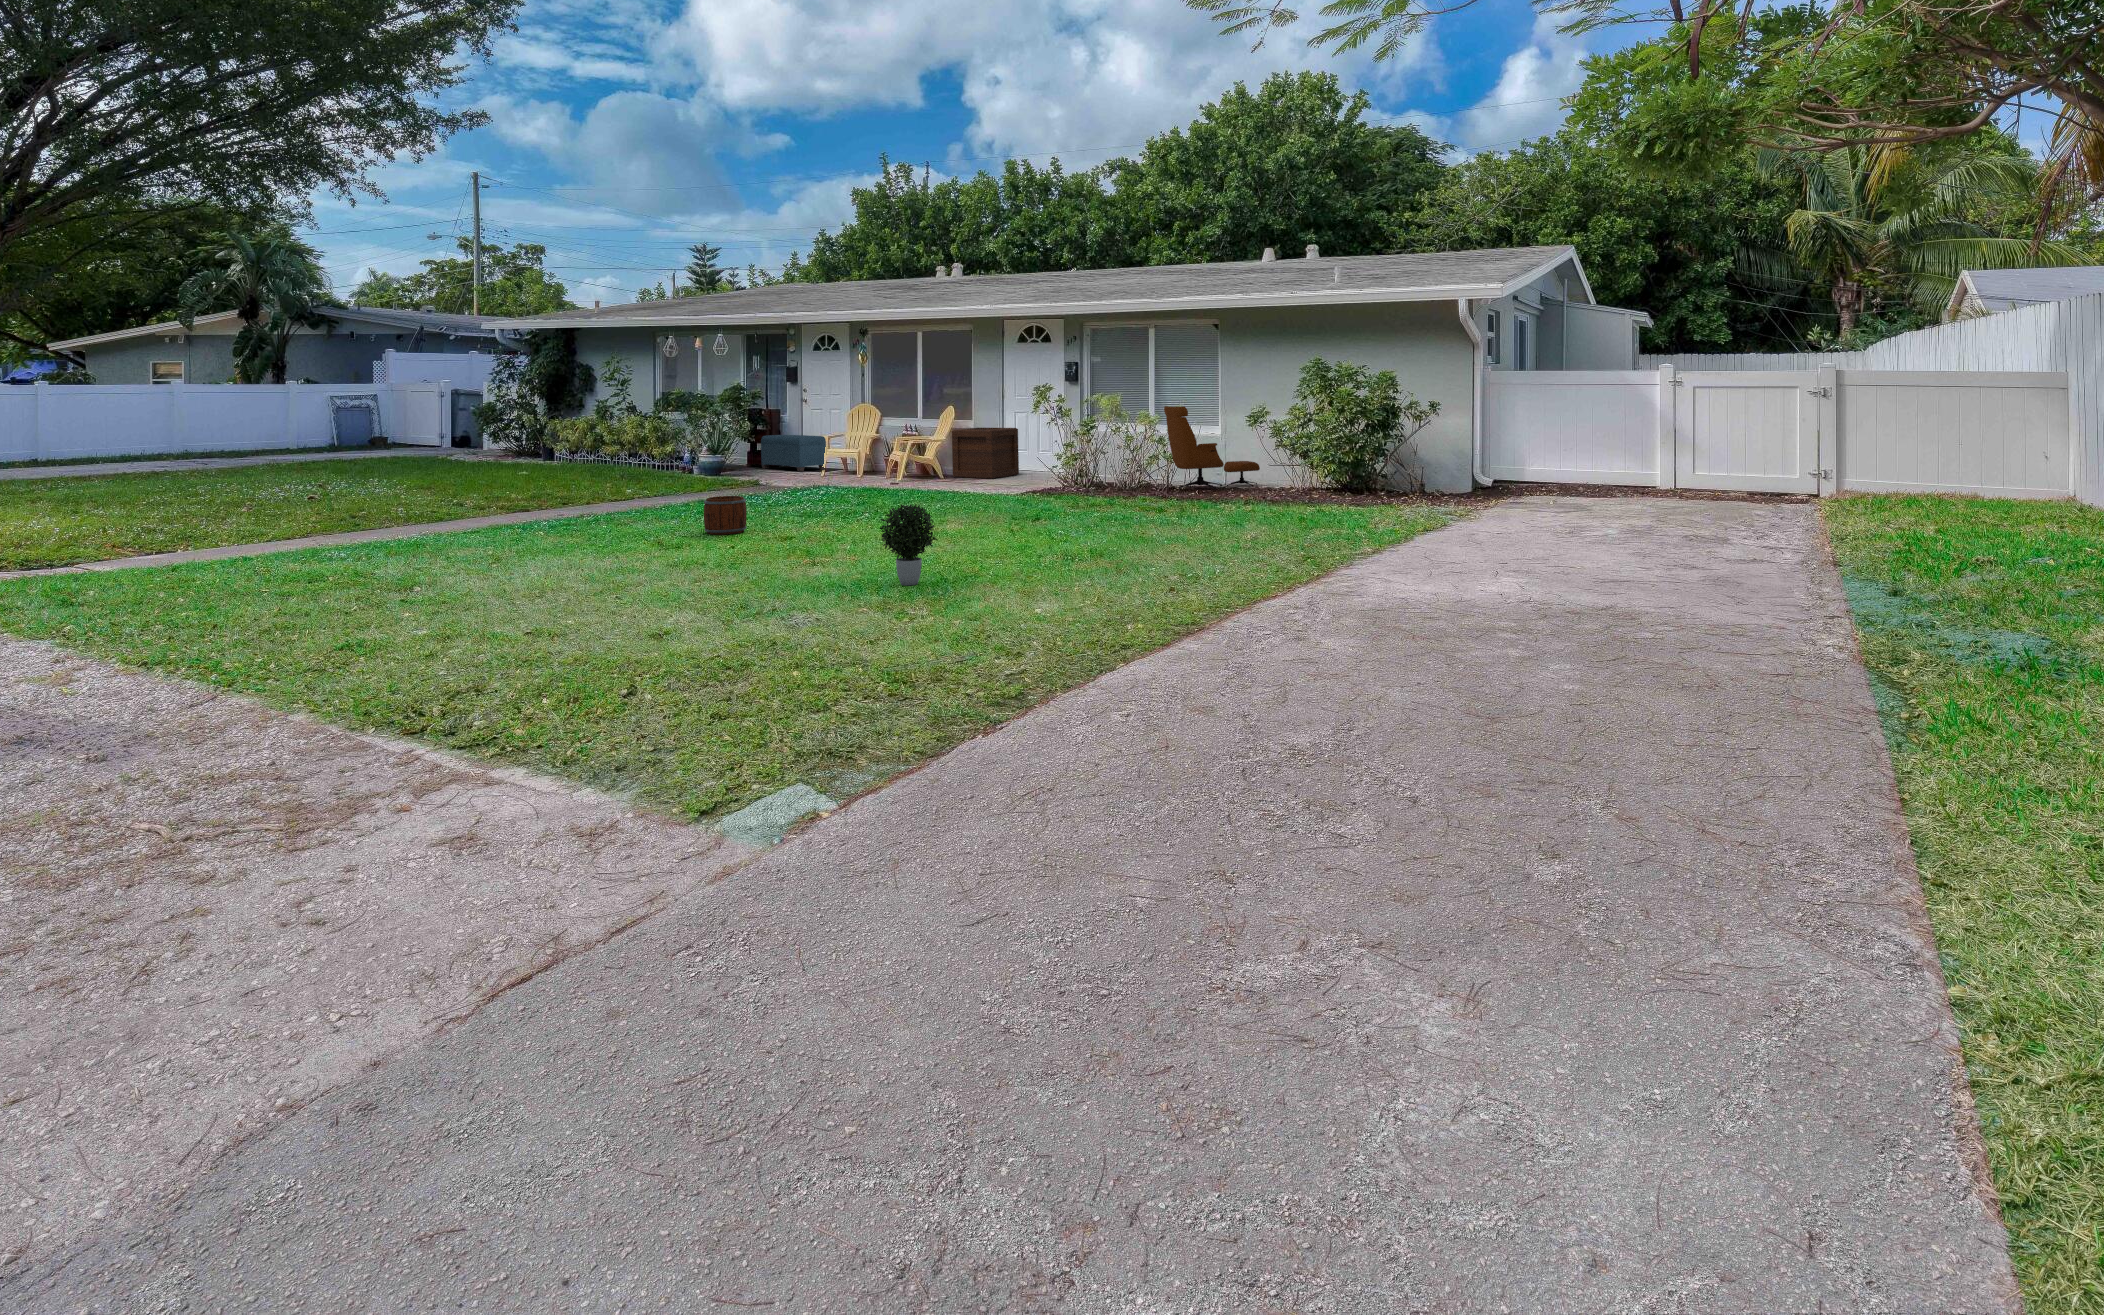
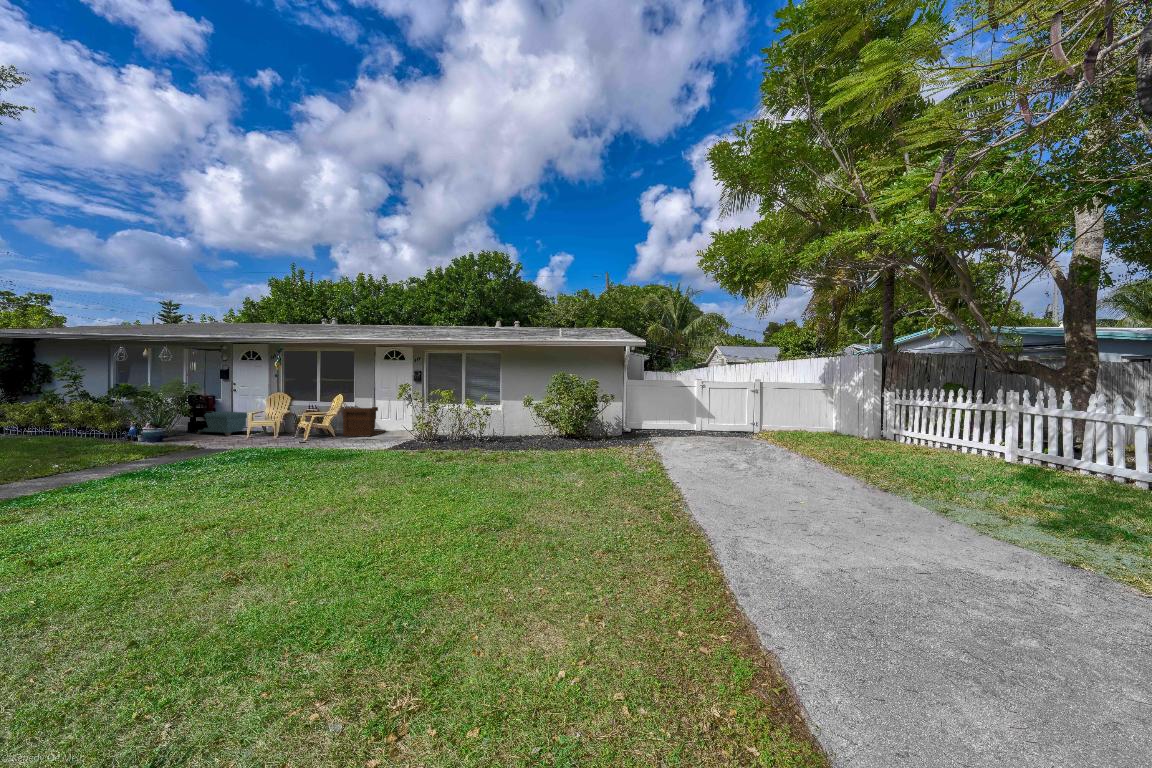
lounge chair: present [1164,406,1260,490] -> none [480,396,526,440]
bucket: present [704,496,747,535] -> none [80,497,143,543]
potted plant: present [880,504,937,585] -> none [308,547,388,652]

